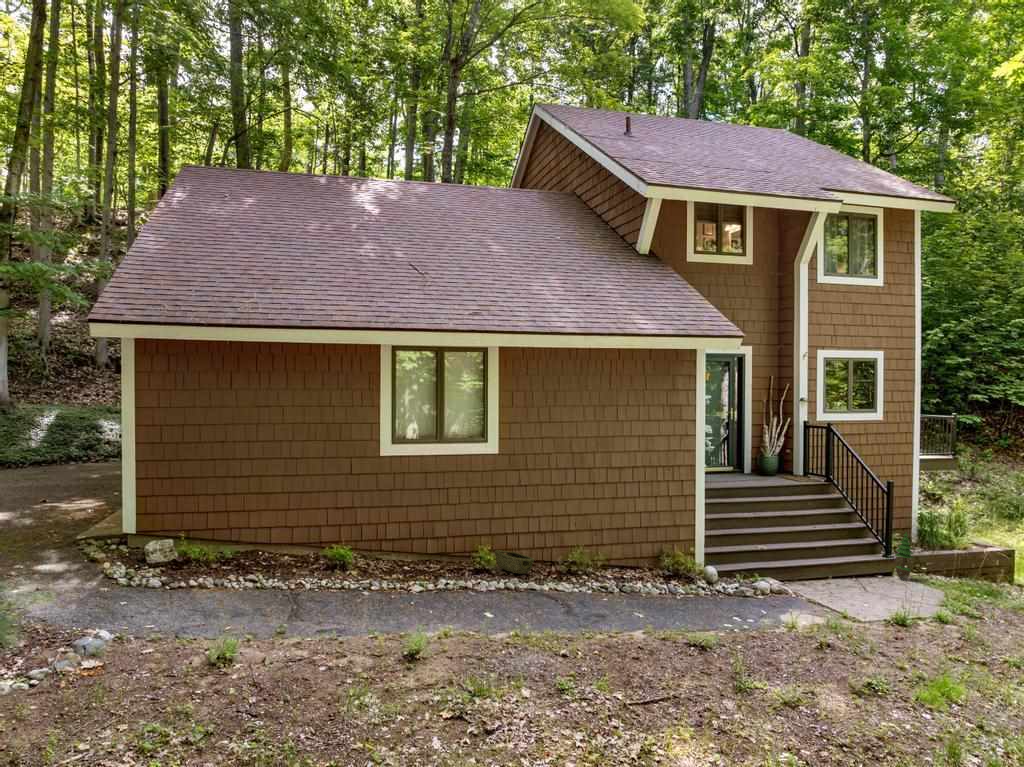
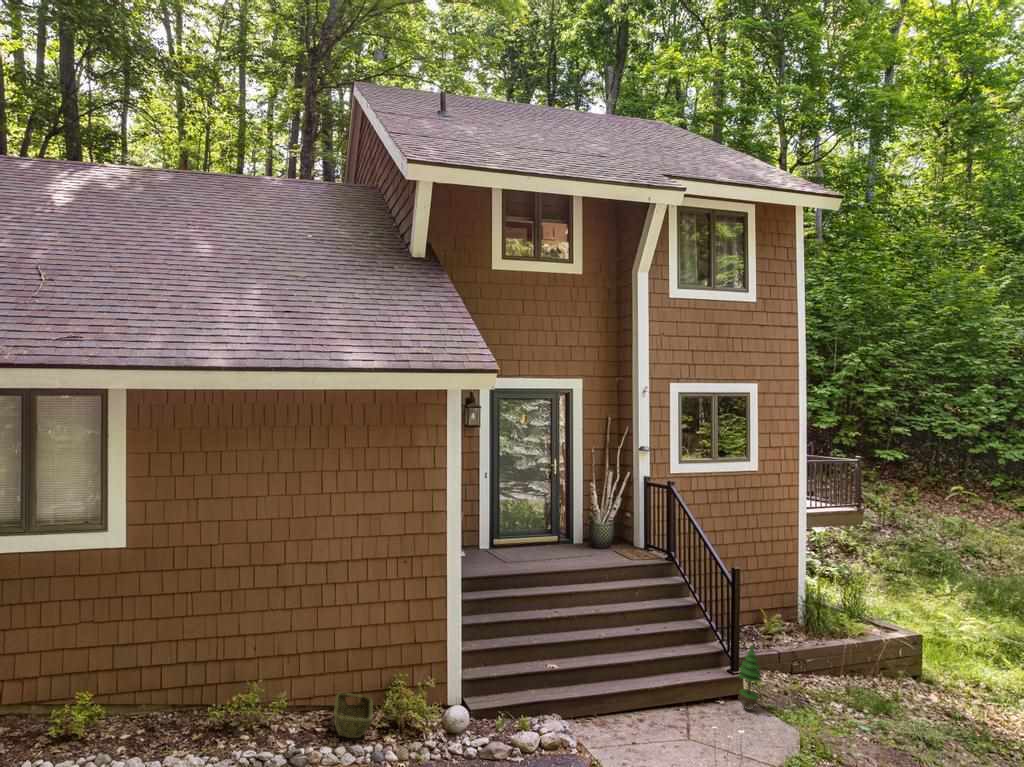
woven basket: present [495,550,534,574] -> present [334,693,373,738]

